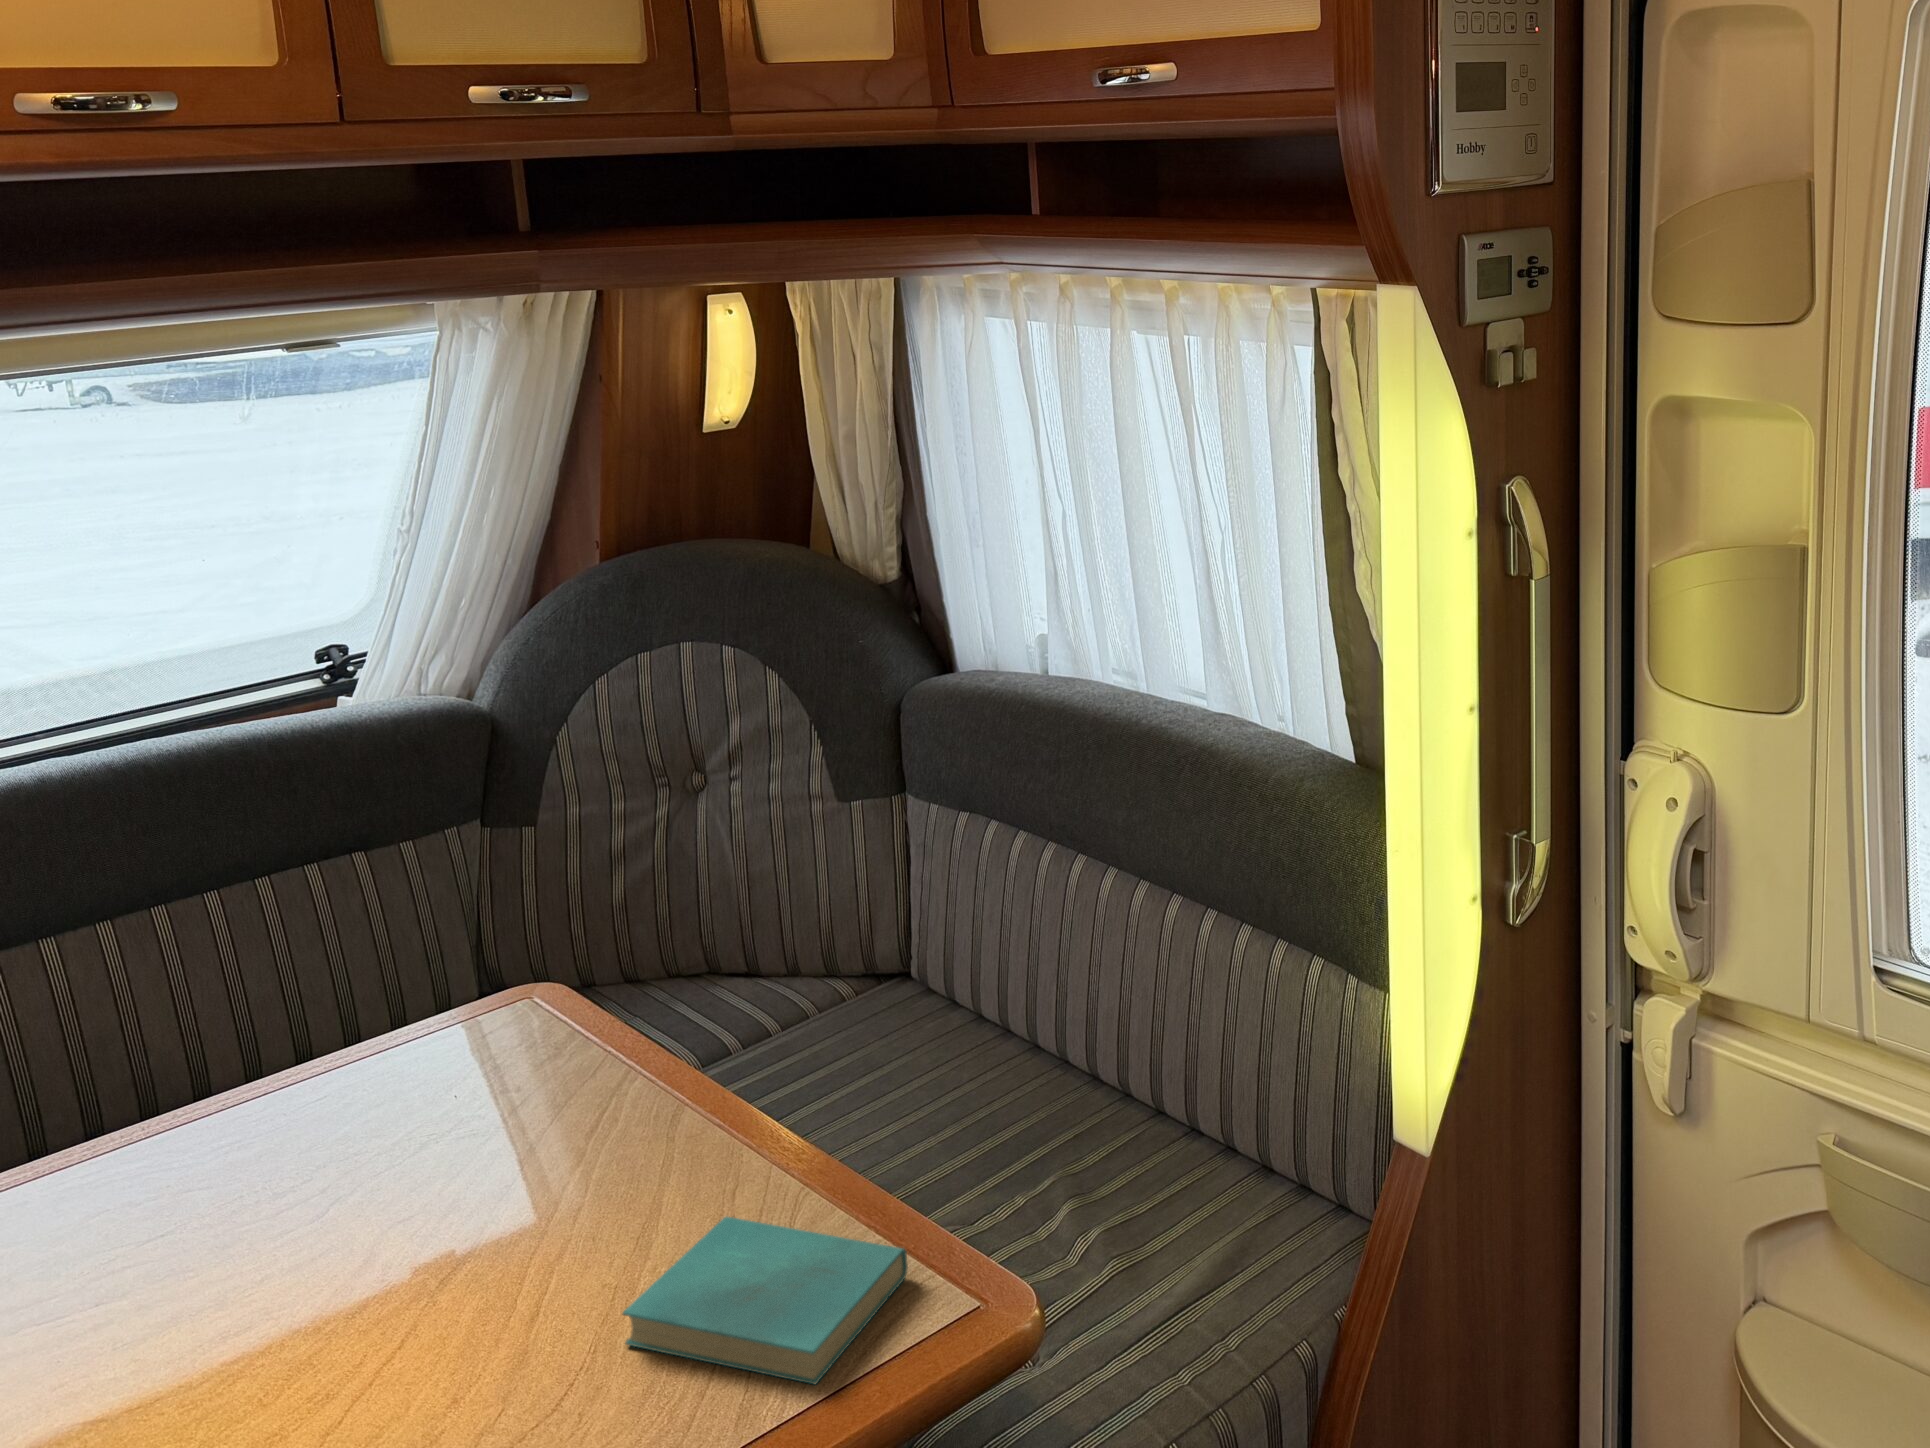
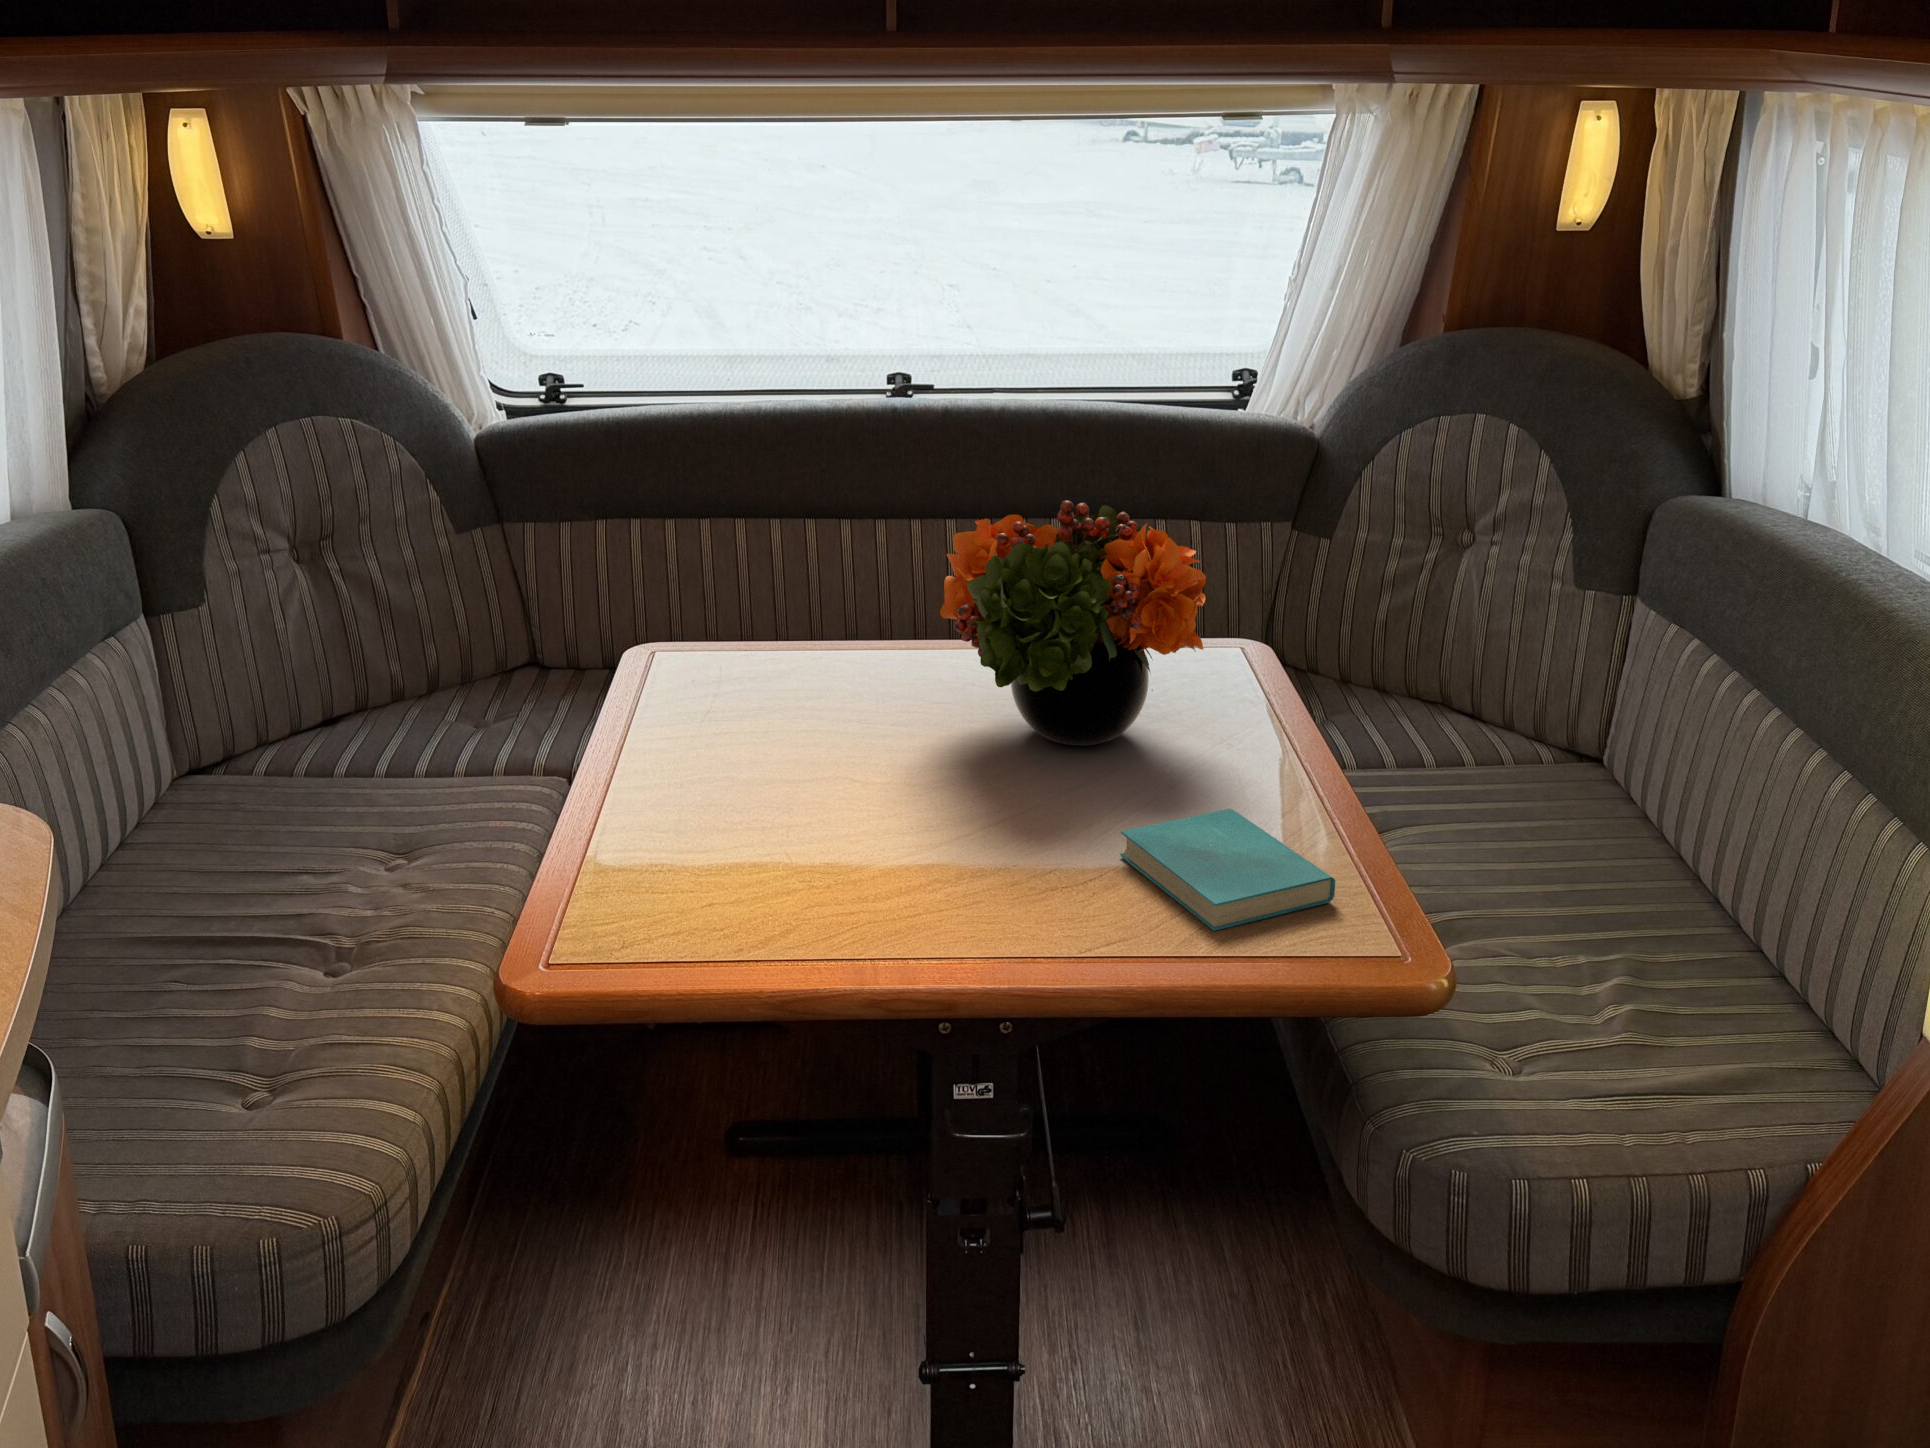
flower arrangement: none [174,875,589,1224] -> present [940,500,1206,745]

